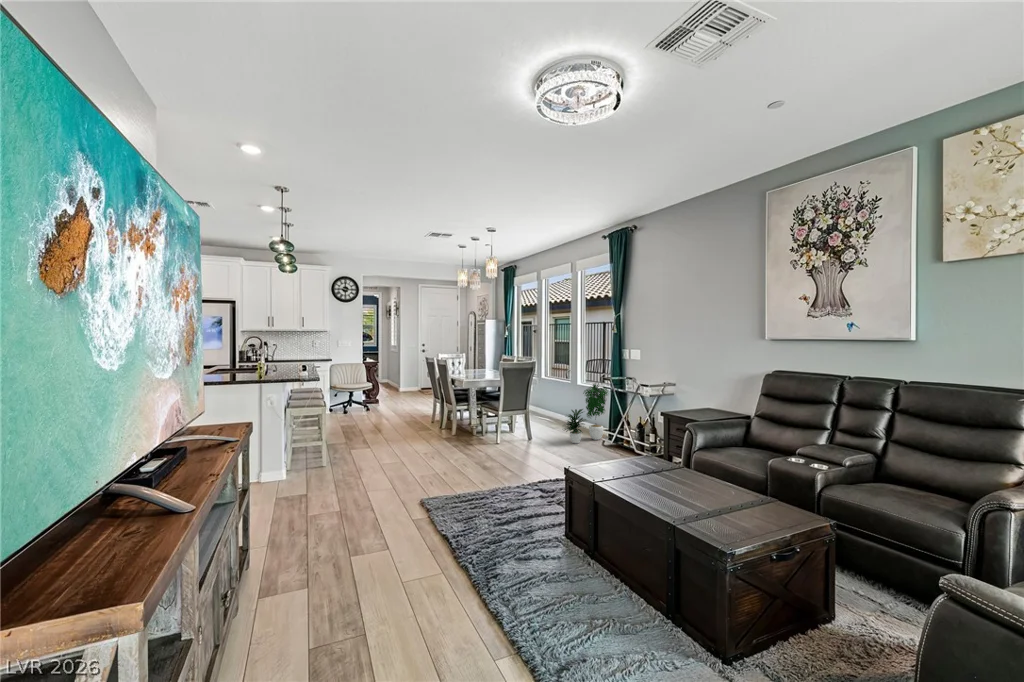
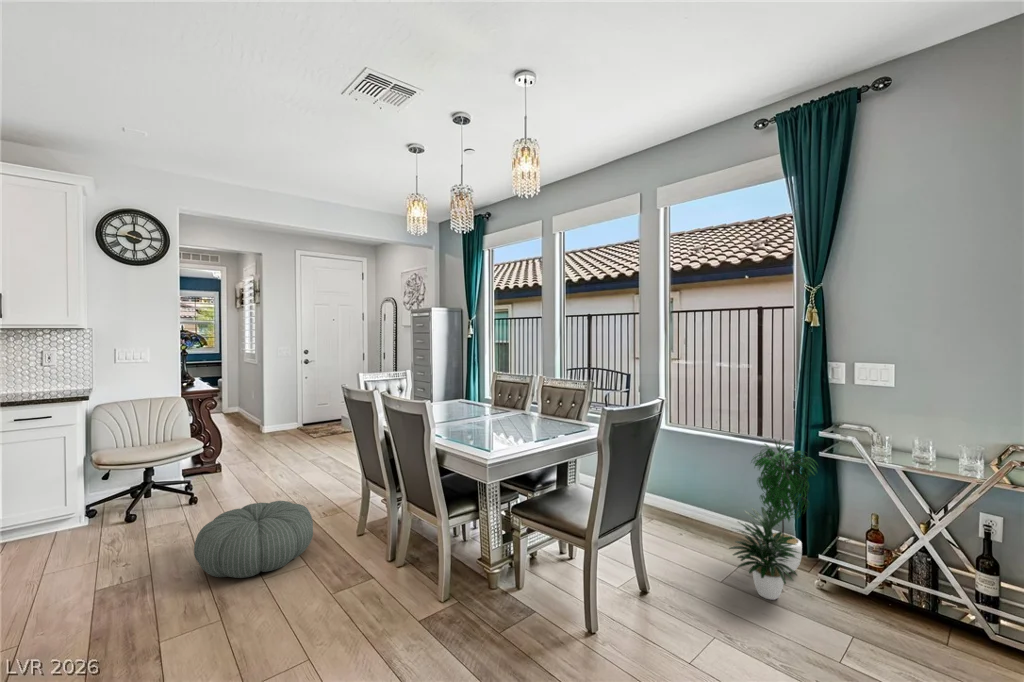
pouf: none [369,405,412,427] -> present [194,501,313,578]

